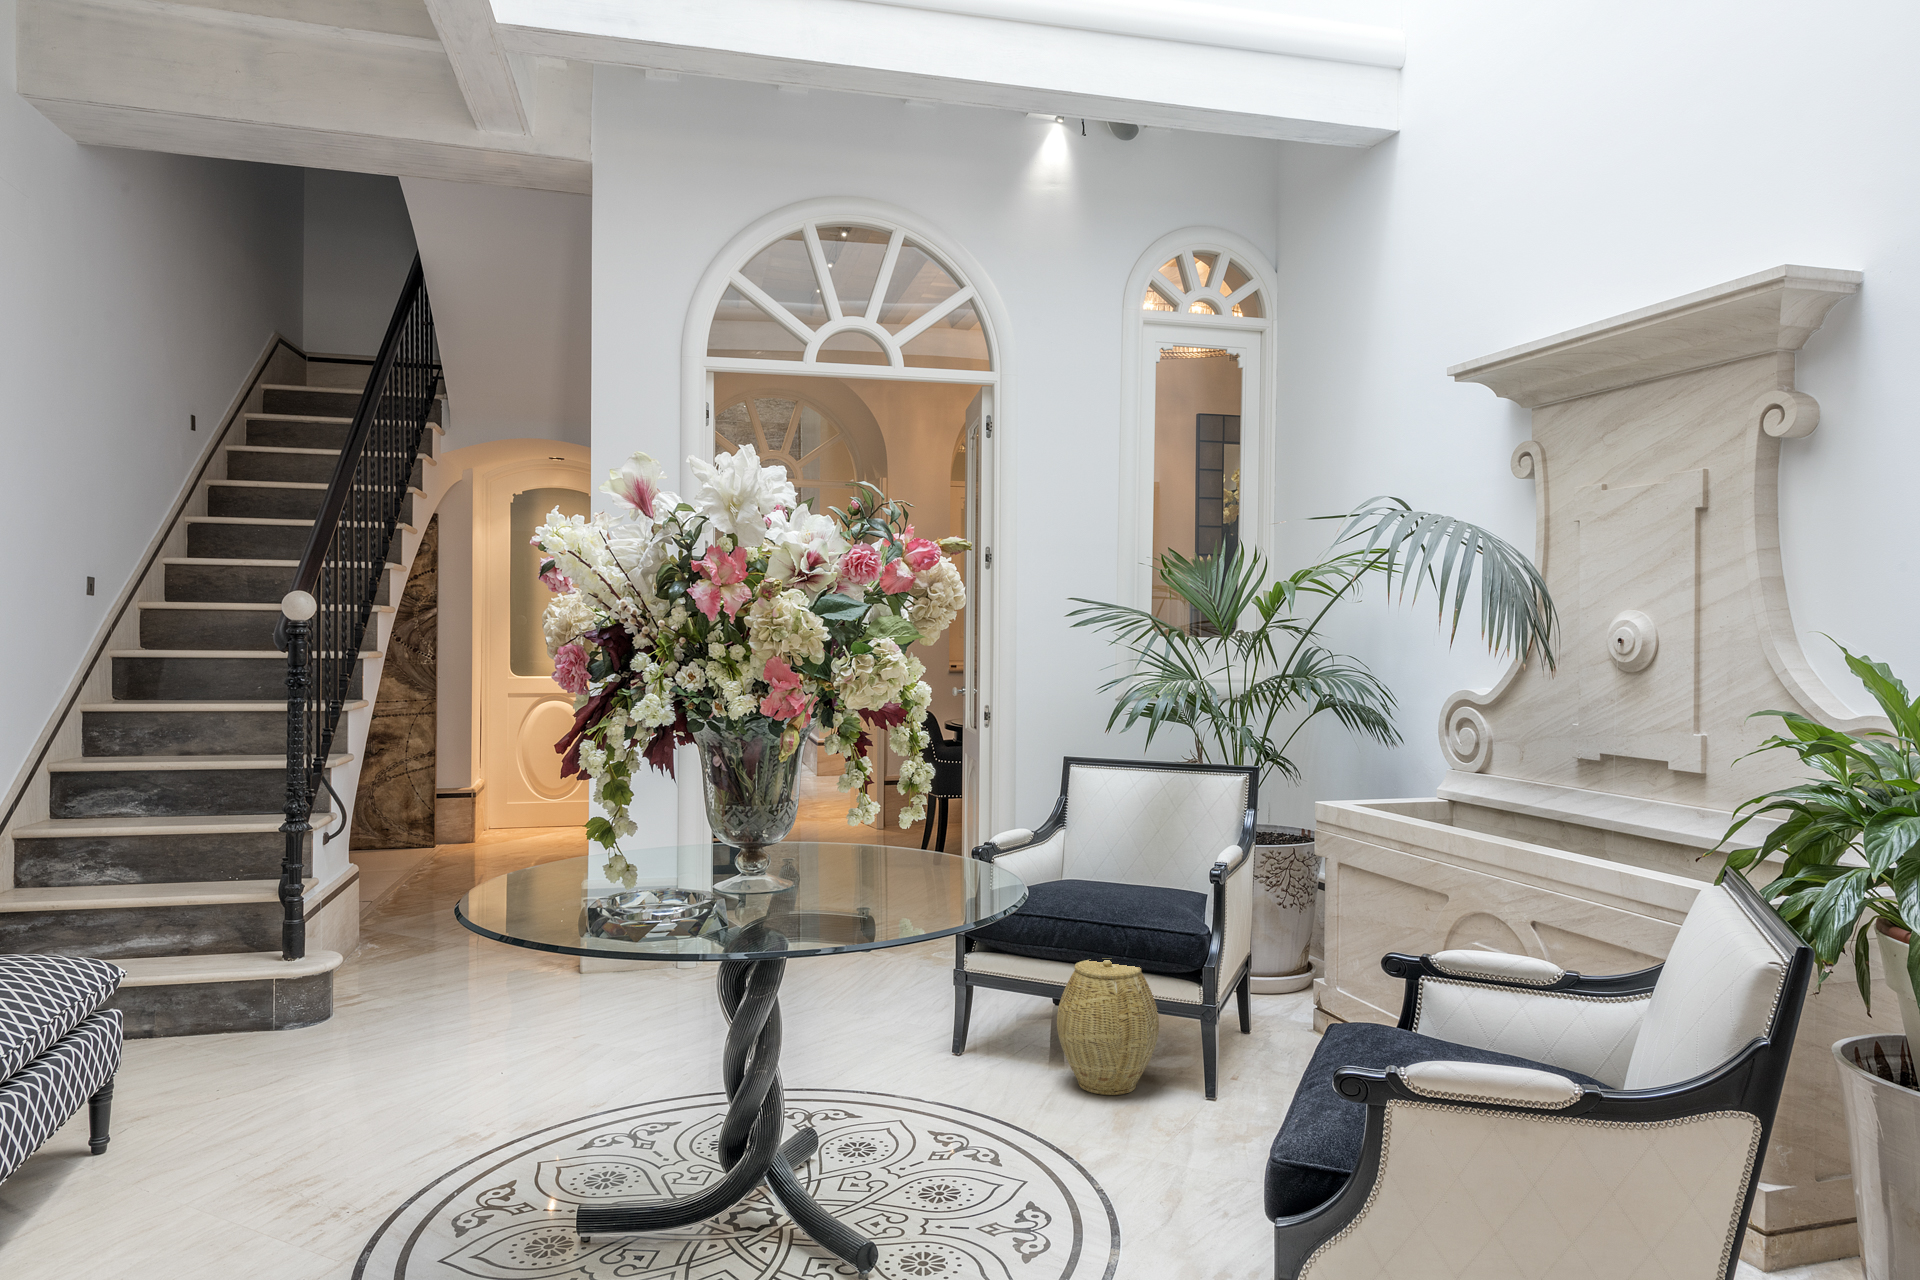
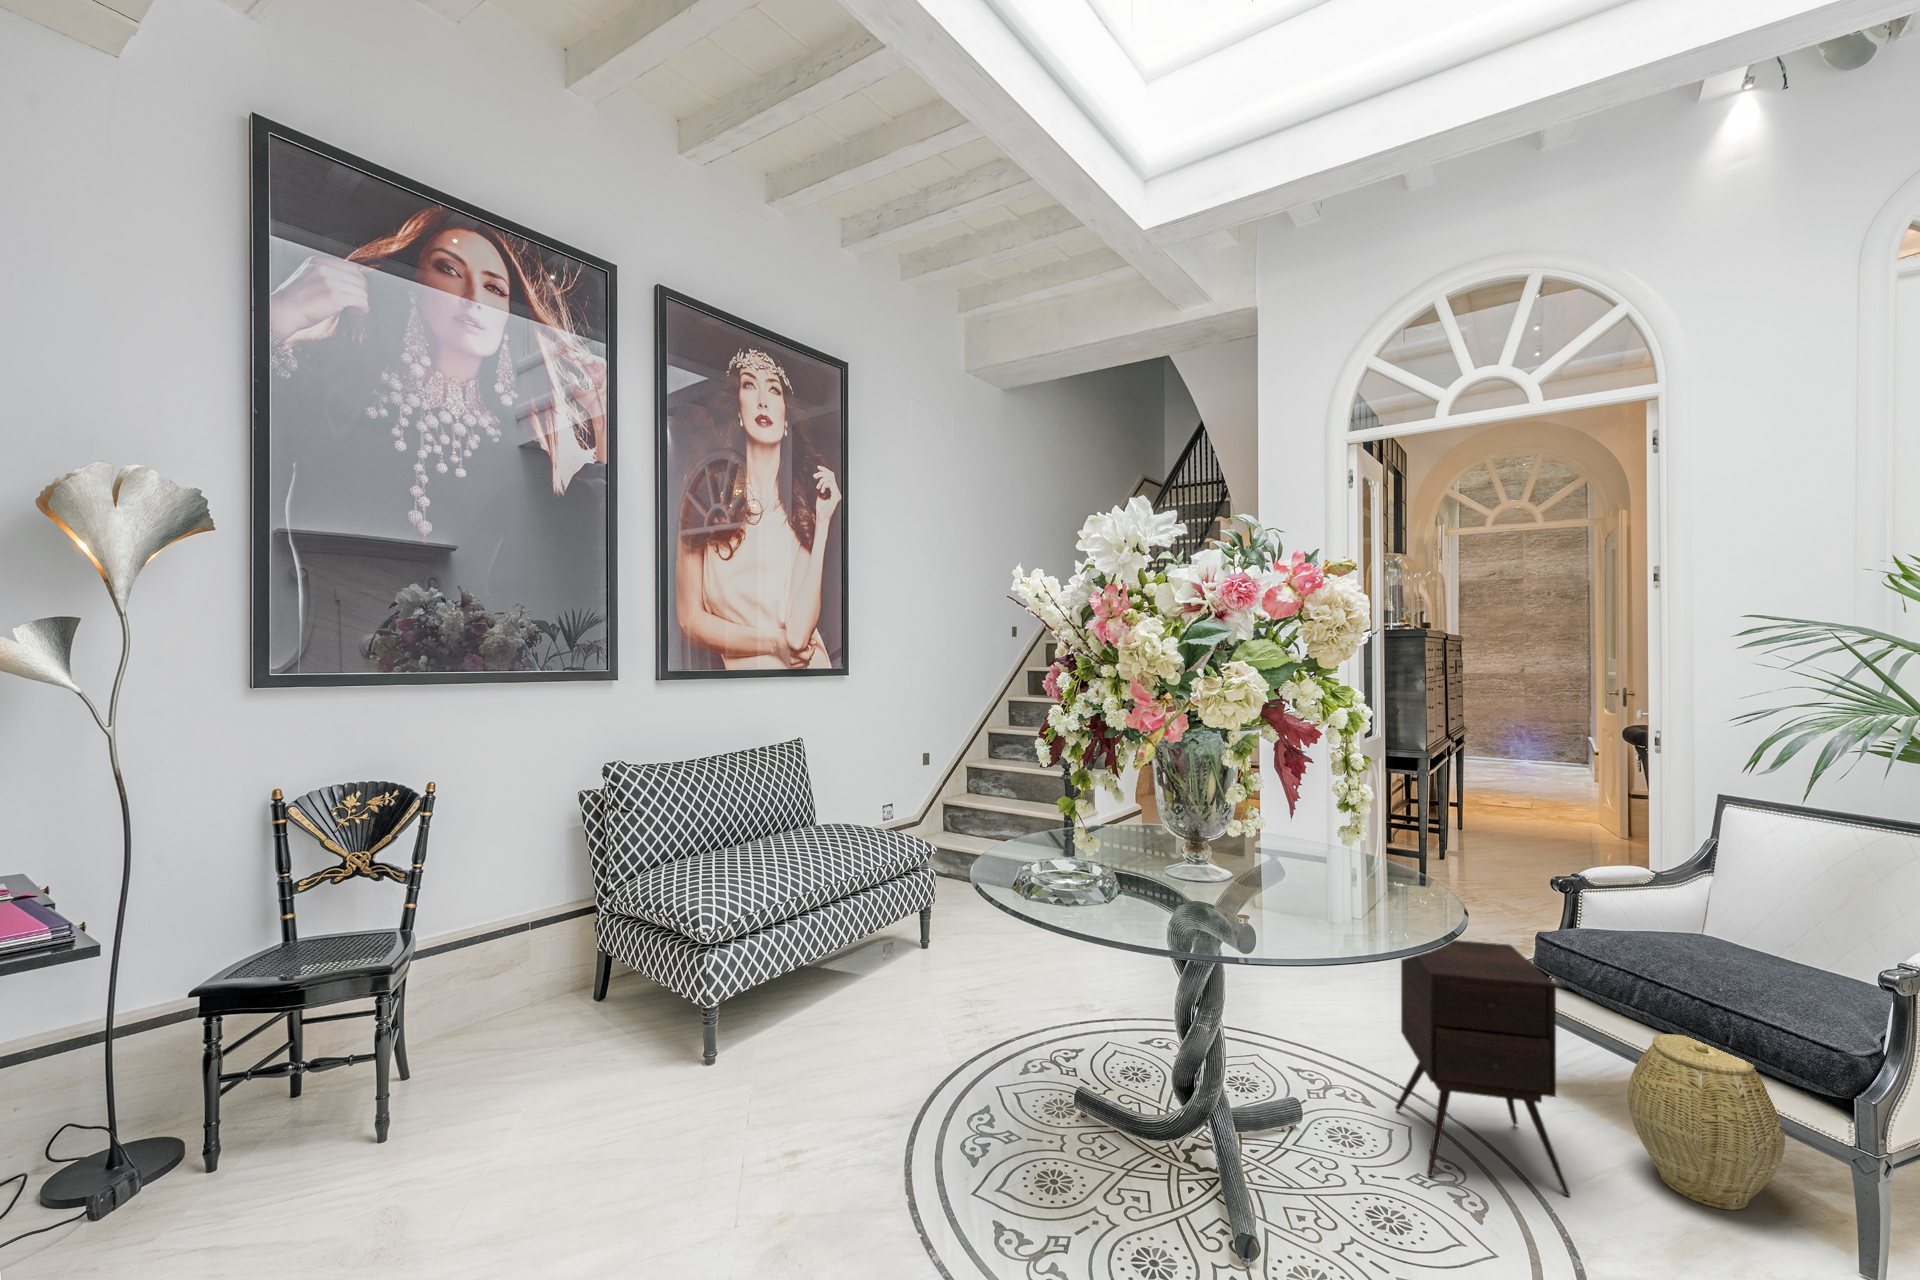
side table: none [878,910,1041,1151] -> present [1395,940,1570,1196]

